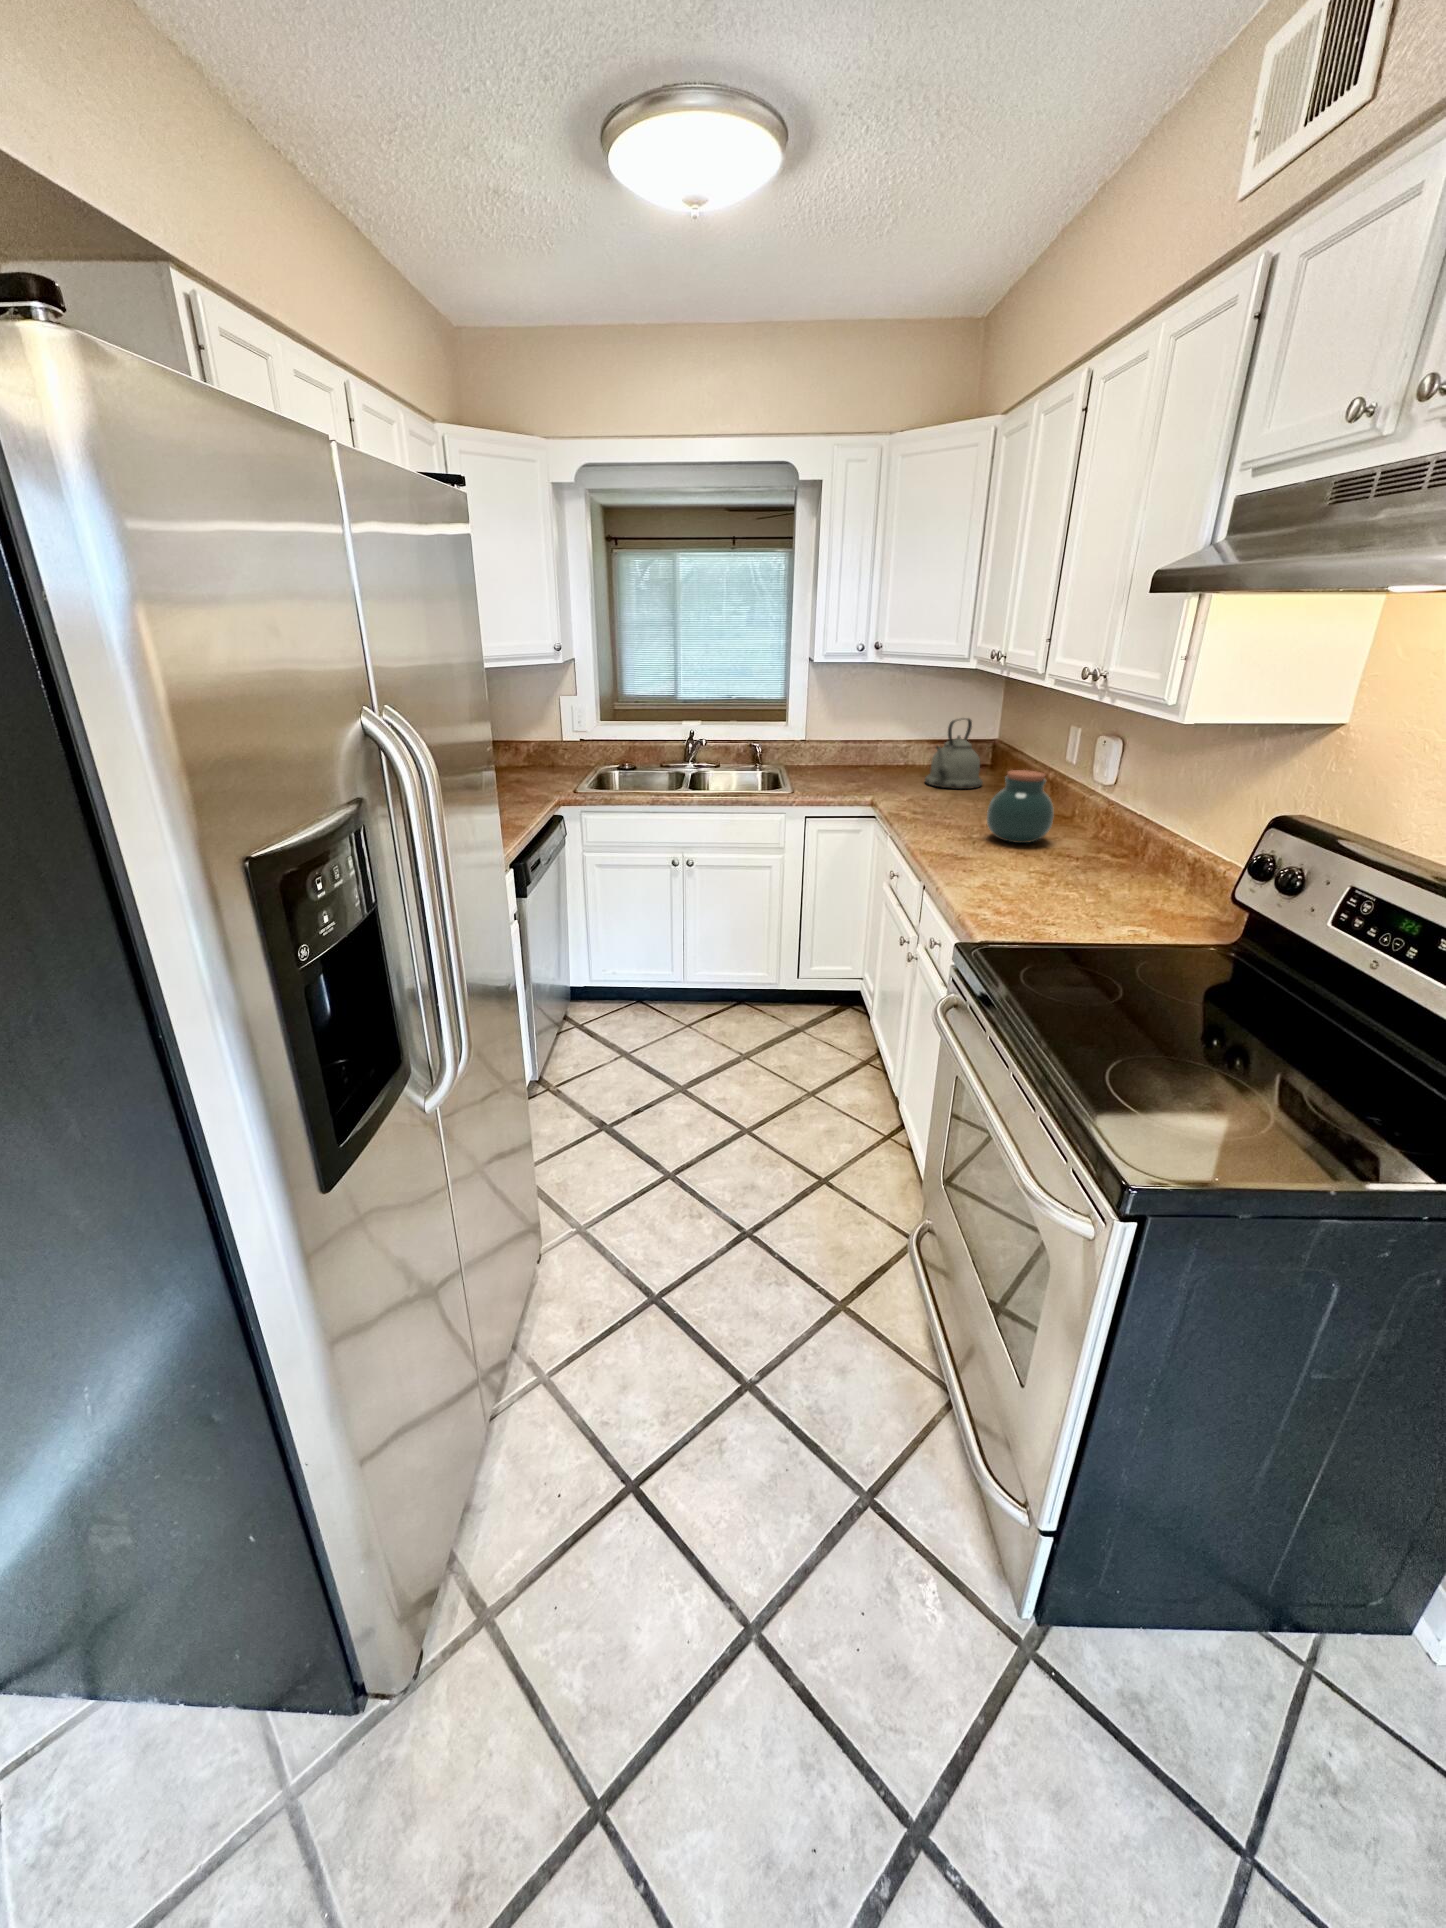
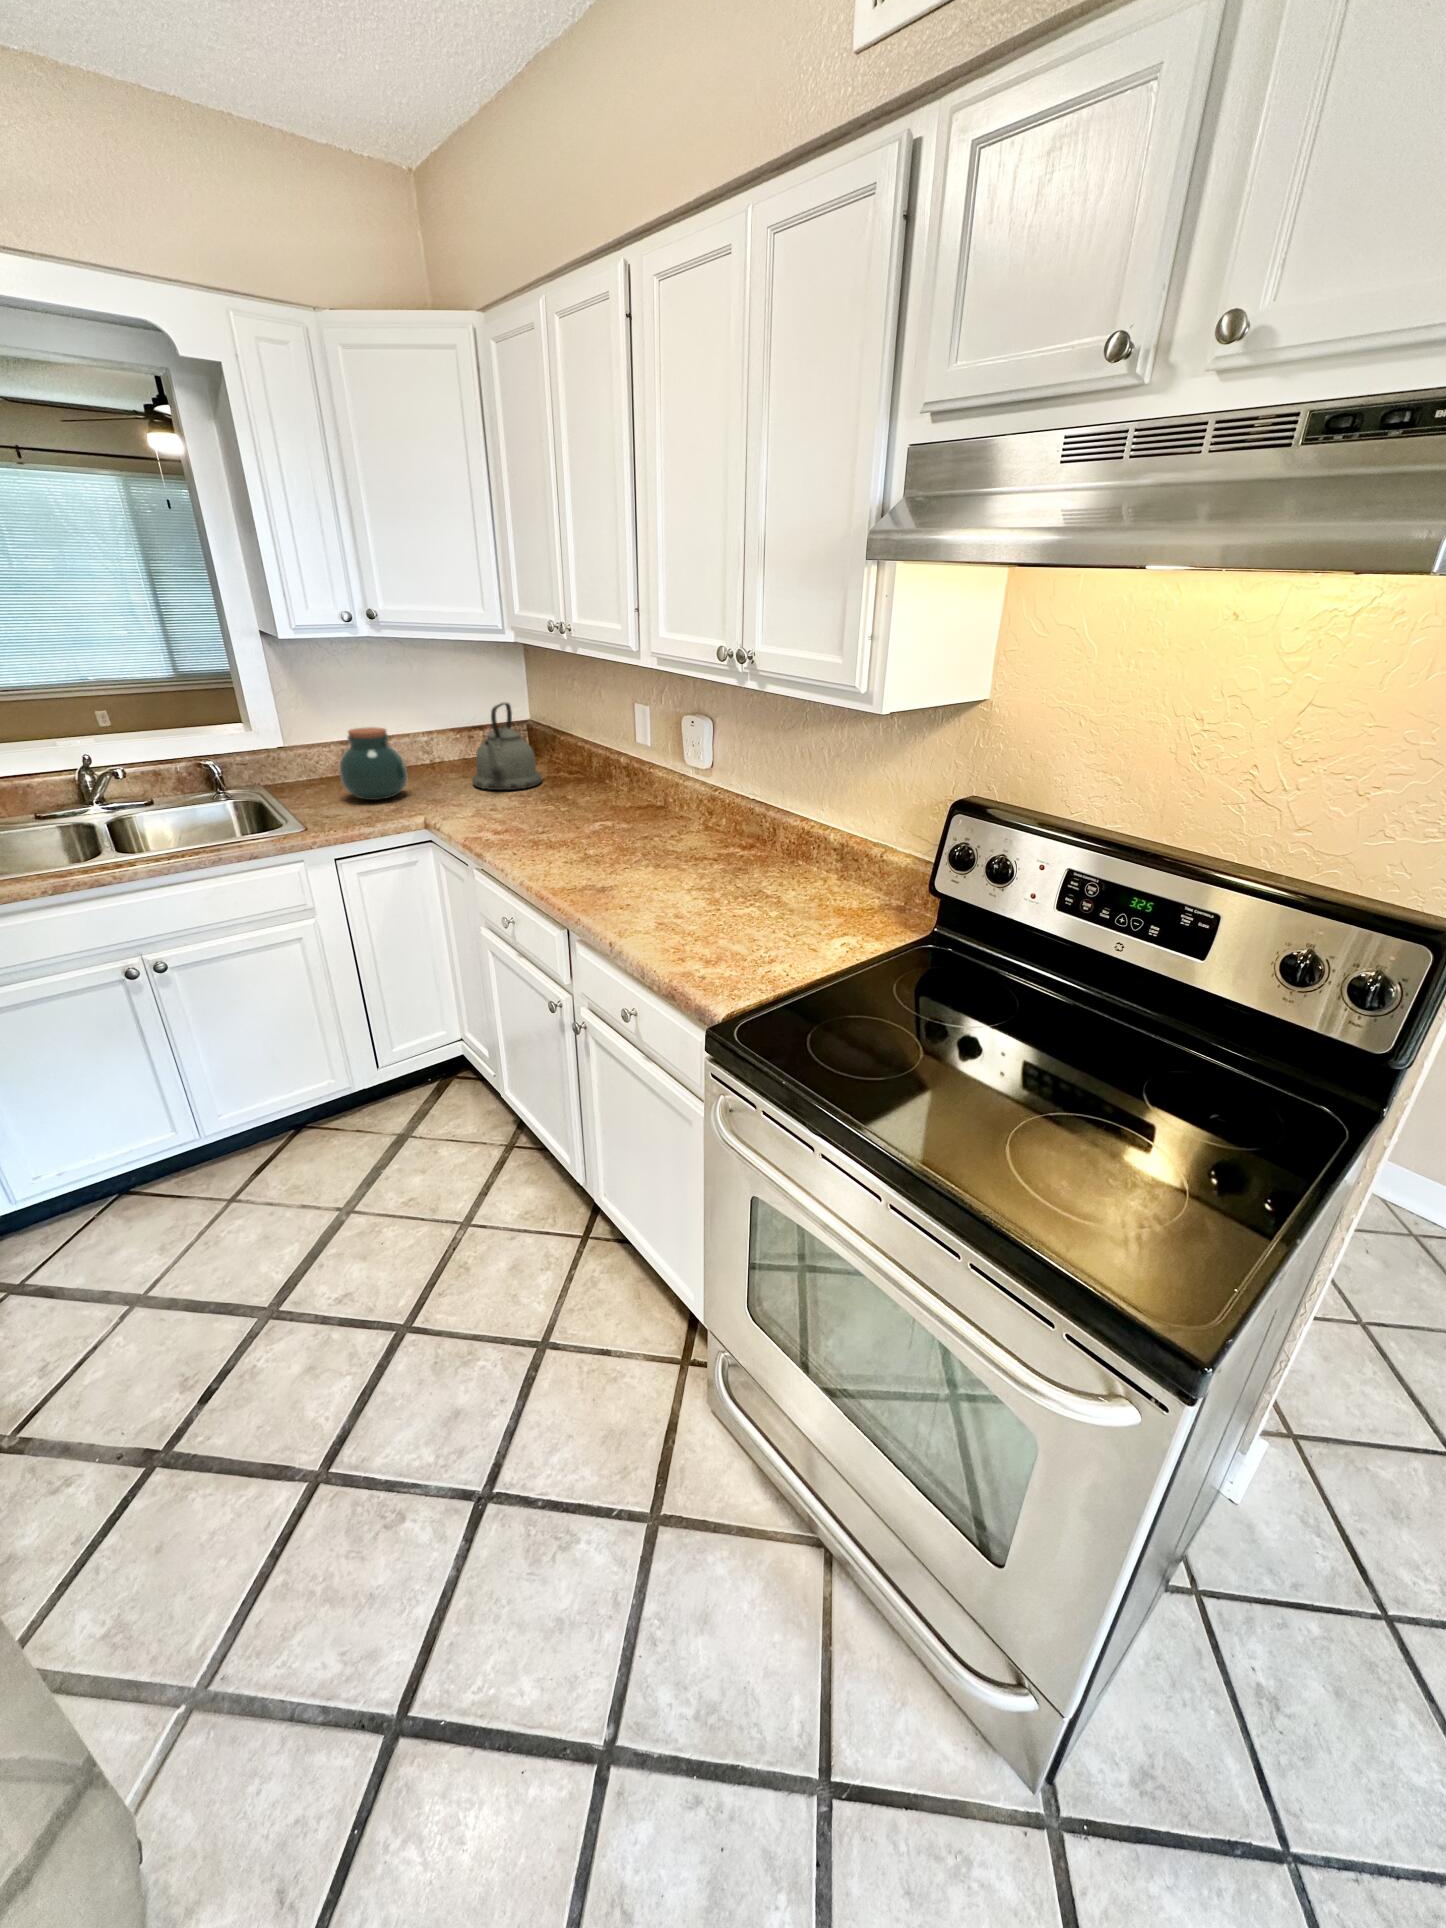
jar: present [987,770,1054,843] -> present [339,727,407,800]

